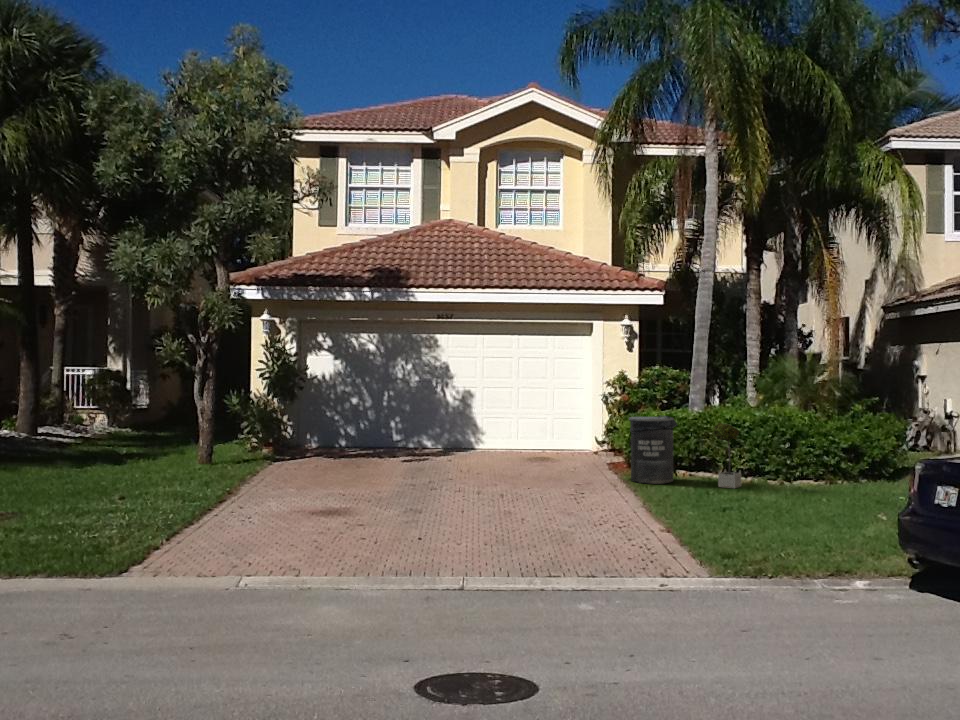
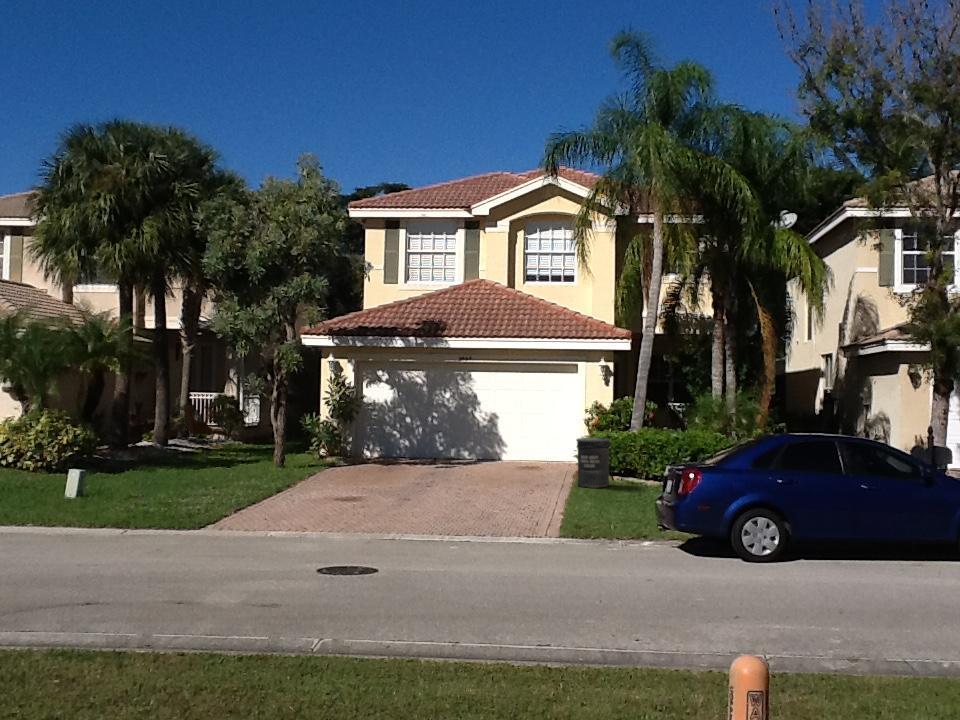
lounge chair: none [53,380,112,429] -> present [184,405,228,443]
potted tree: present [713,423,741,488] -> none [633,443,654,492]

